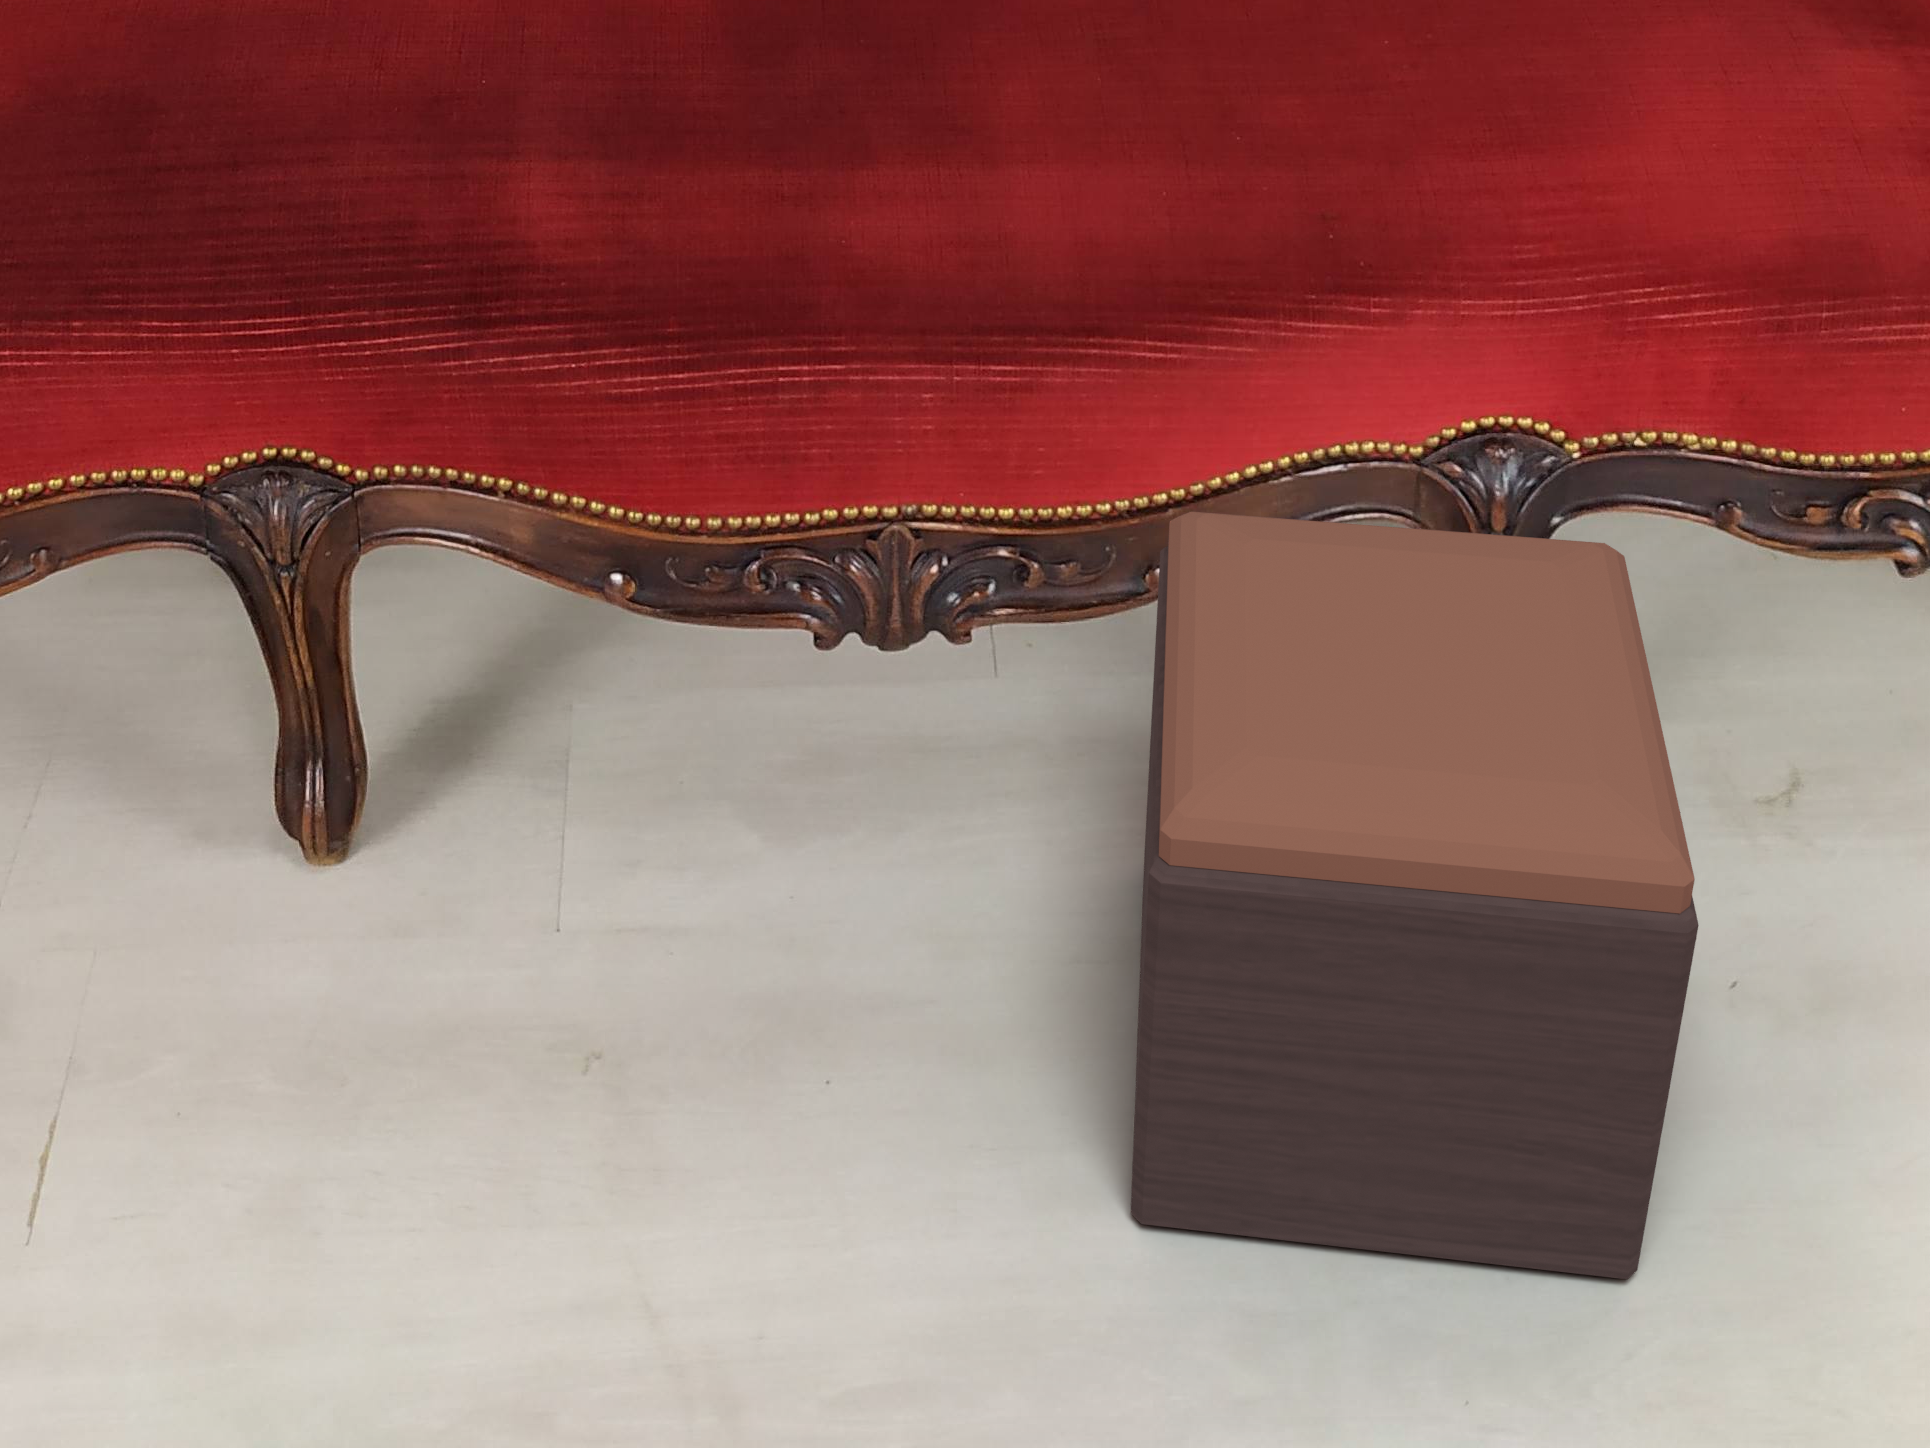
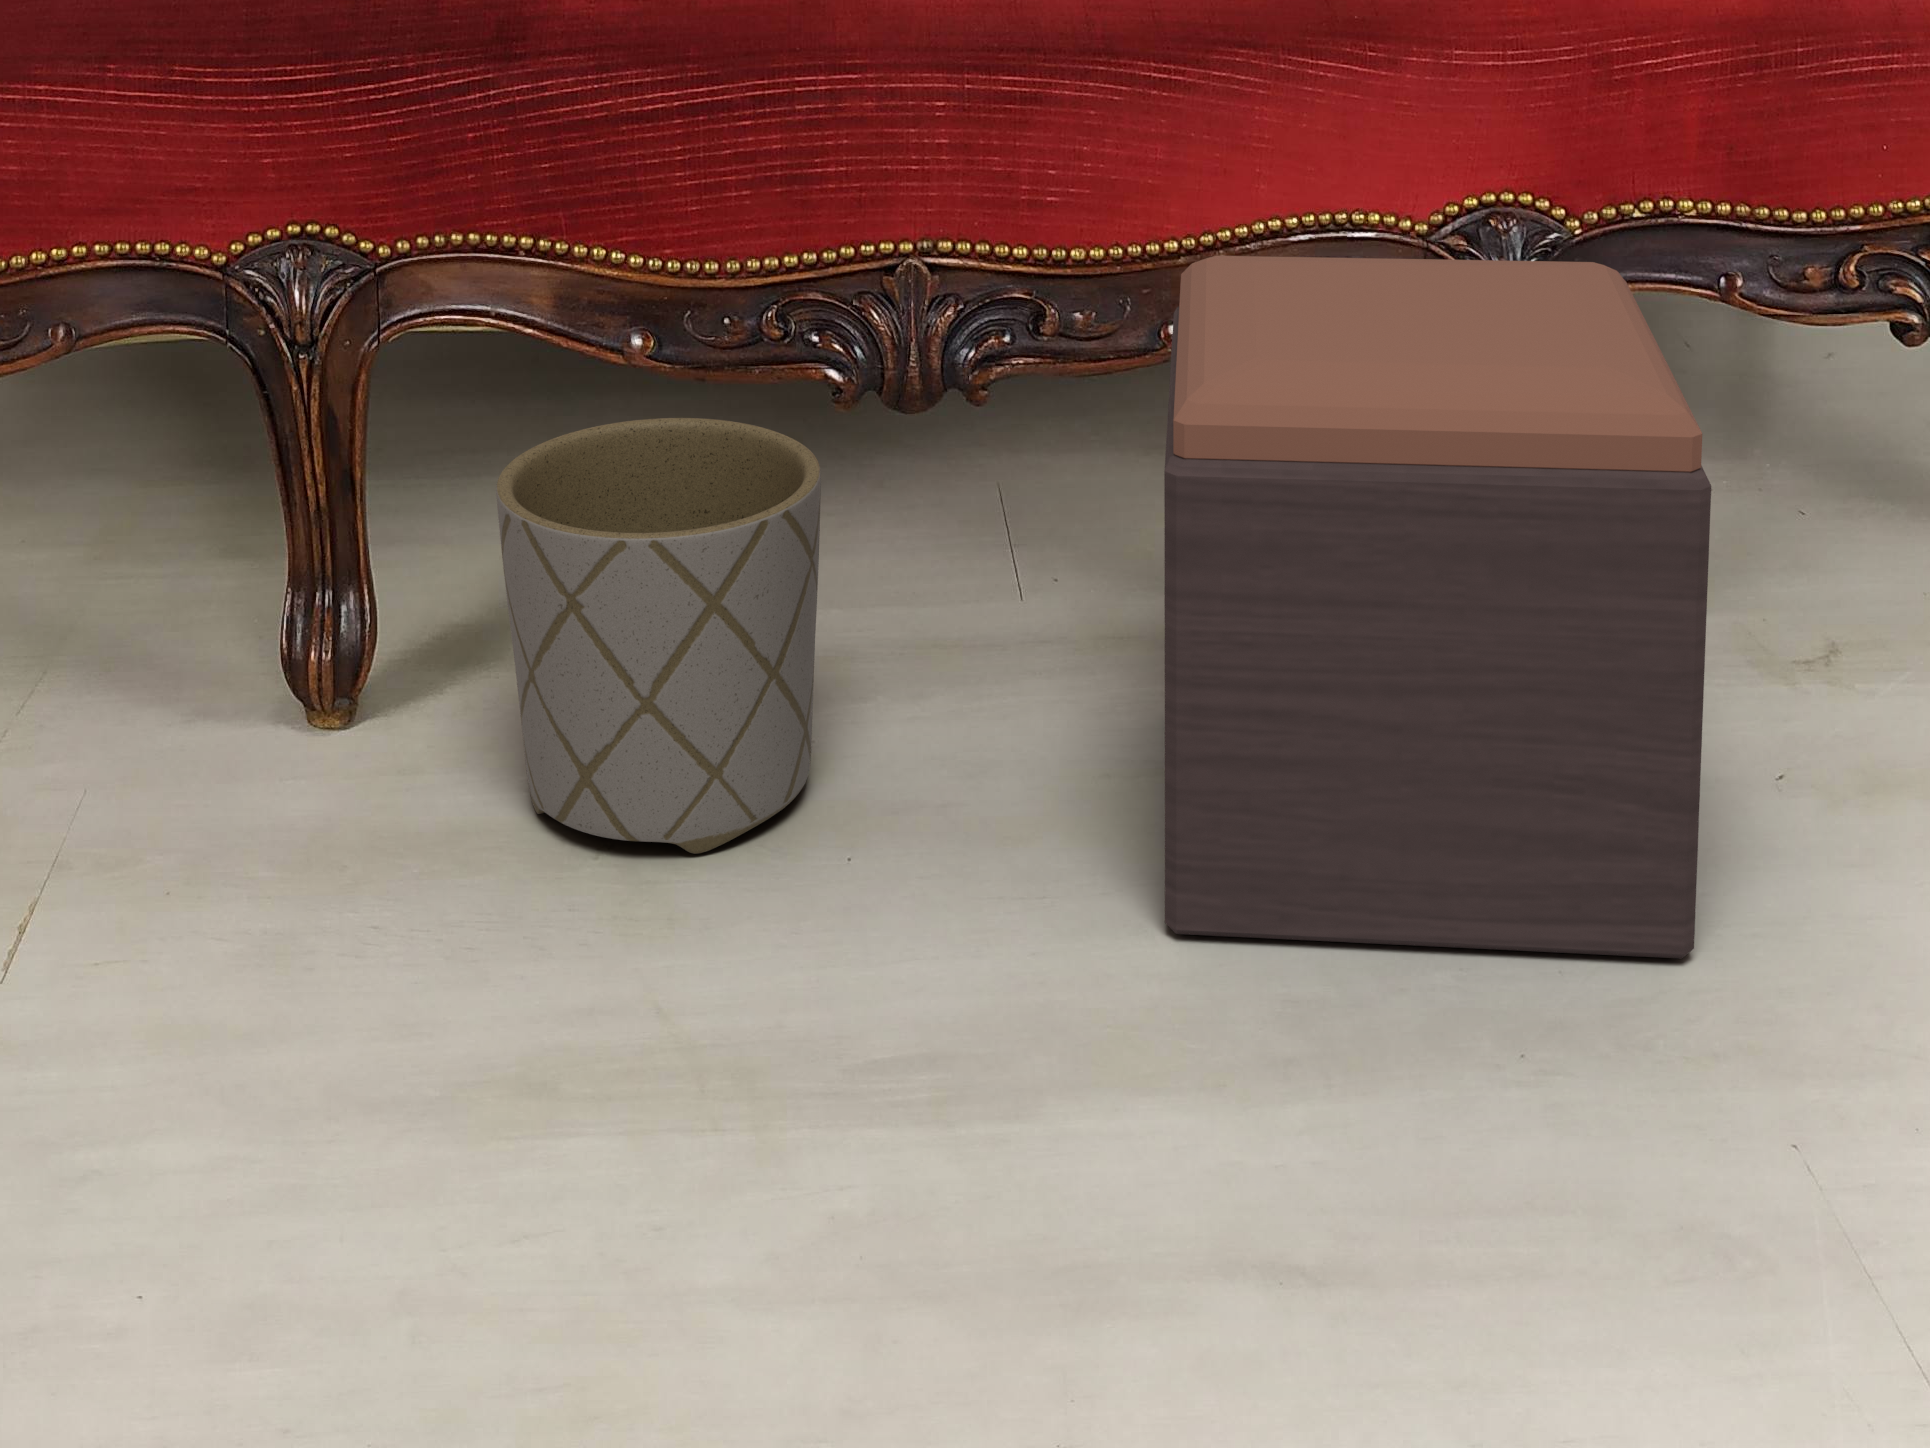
planter: none [483,629,803,1083] -> present [496,418,821,854]

